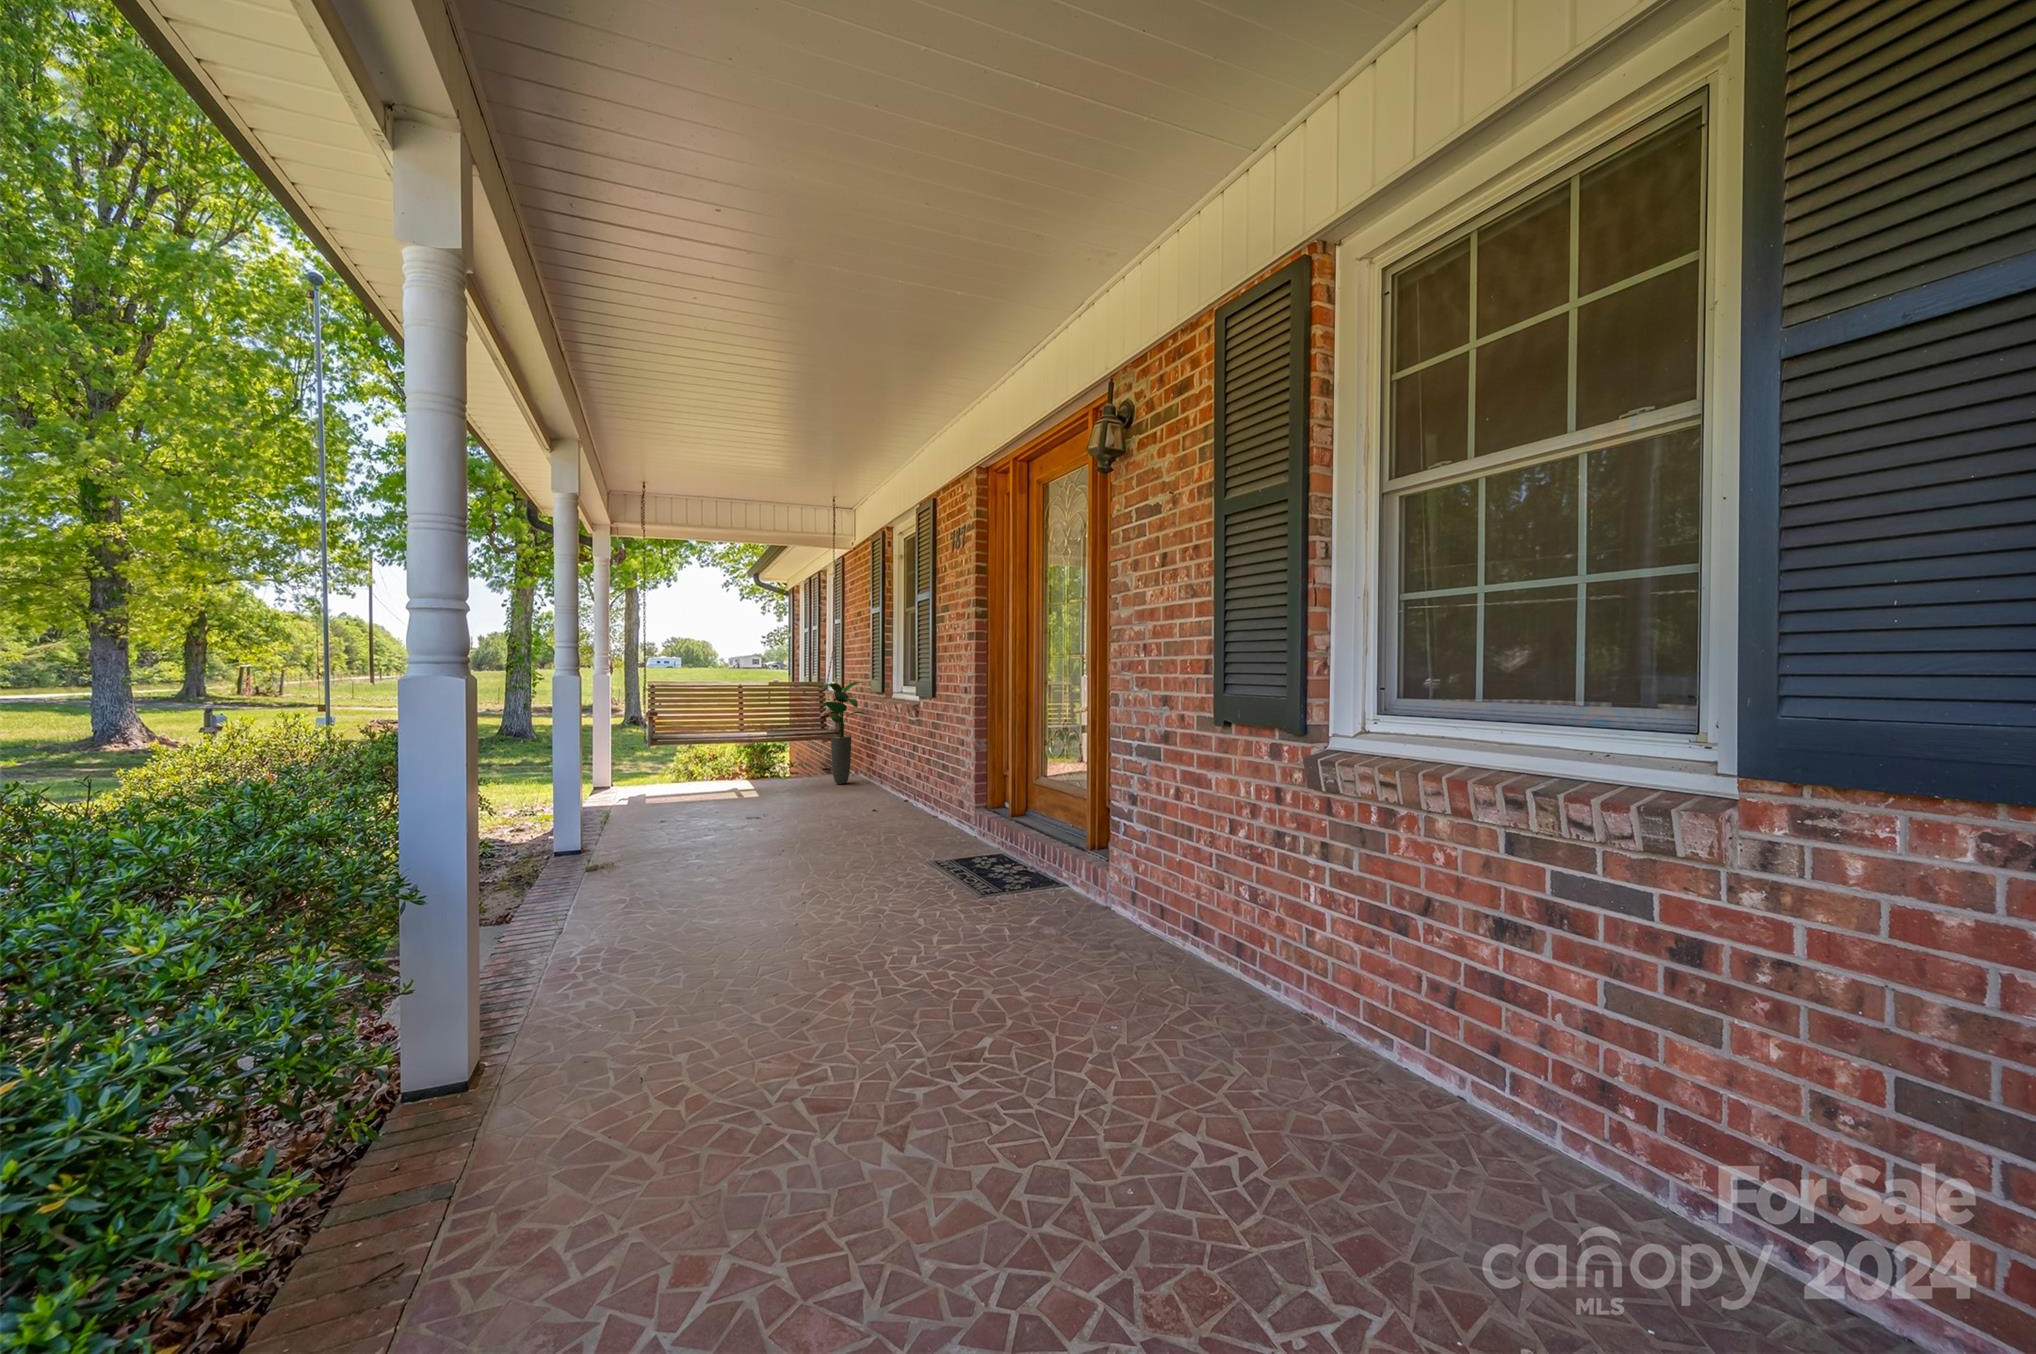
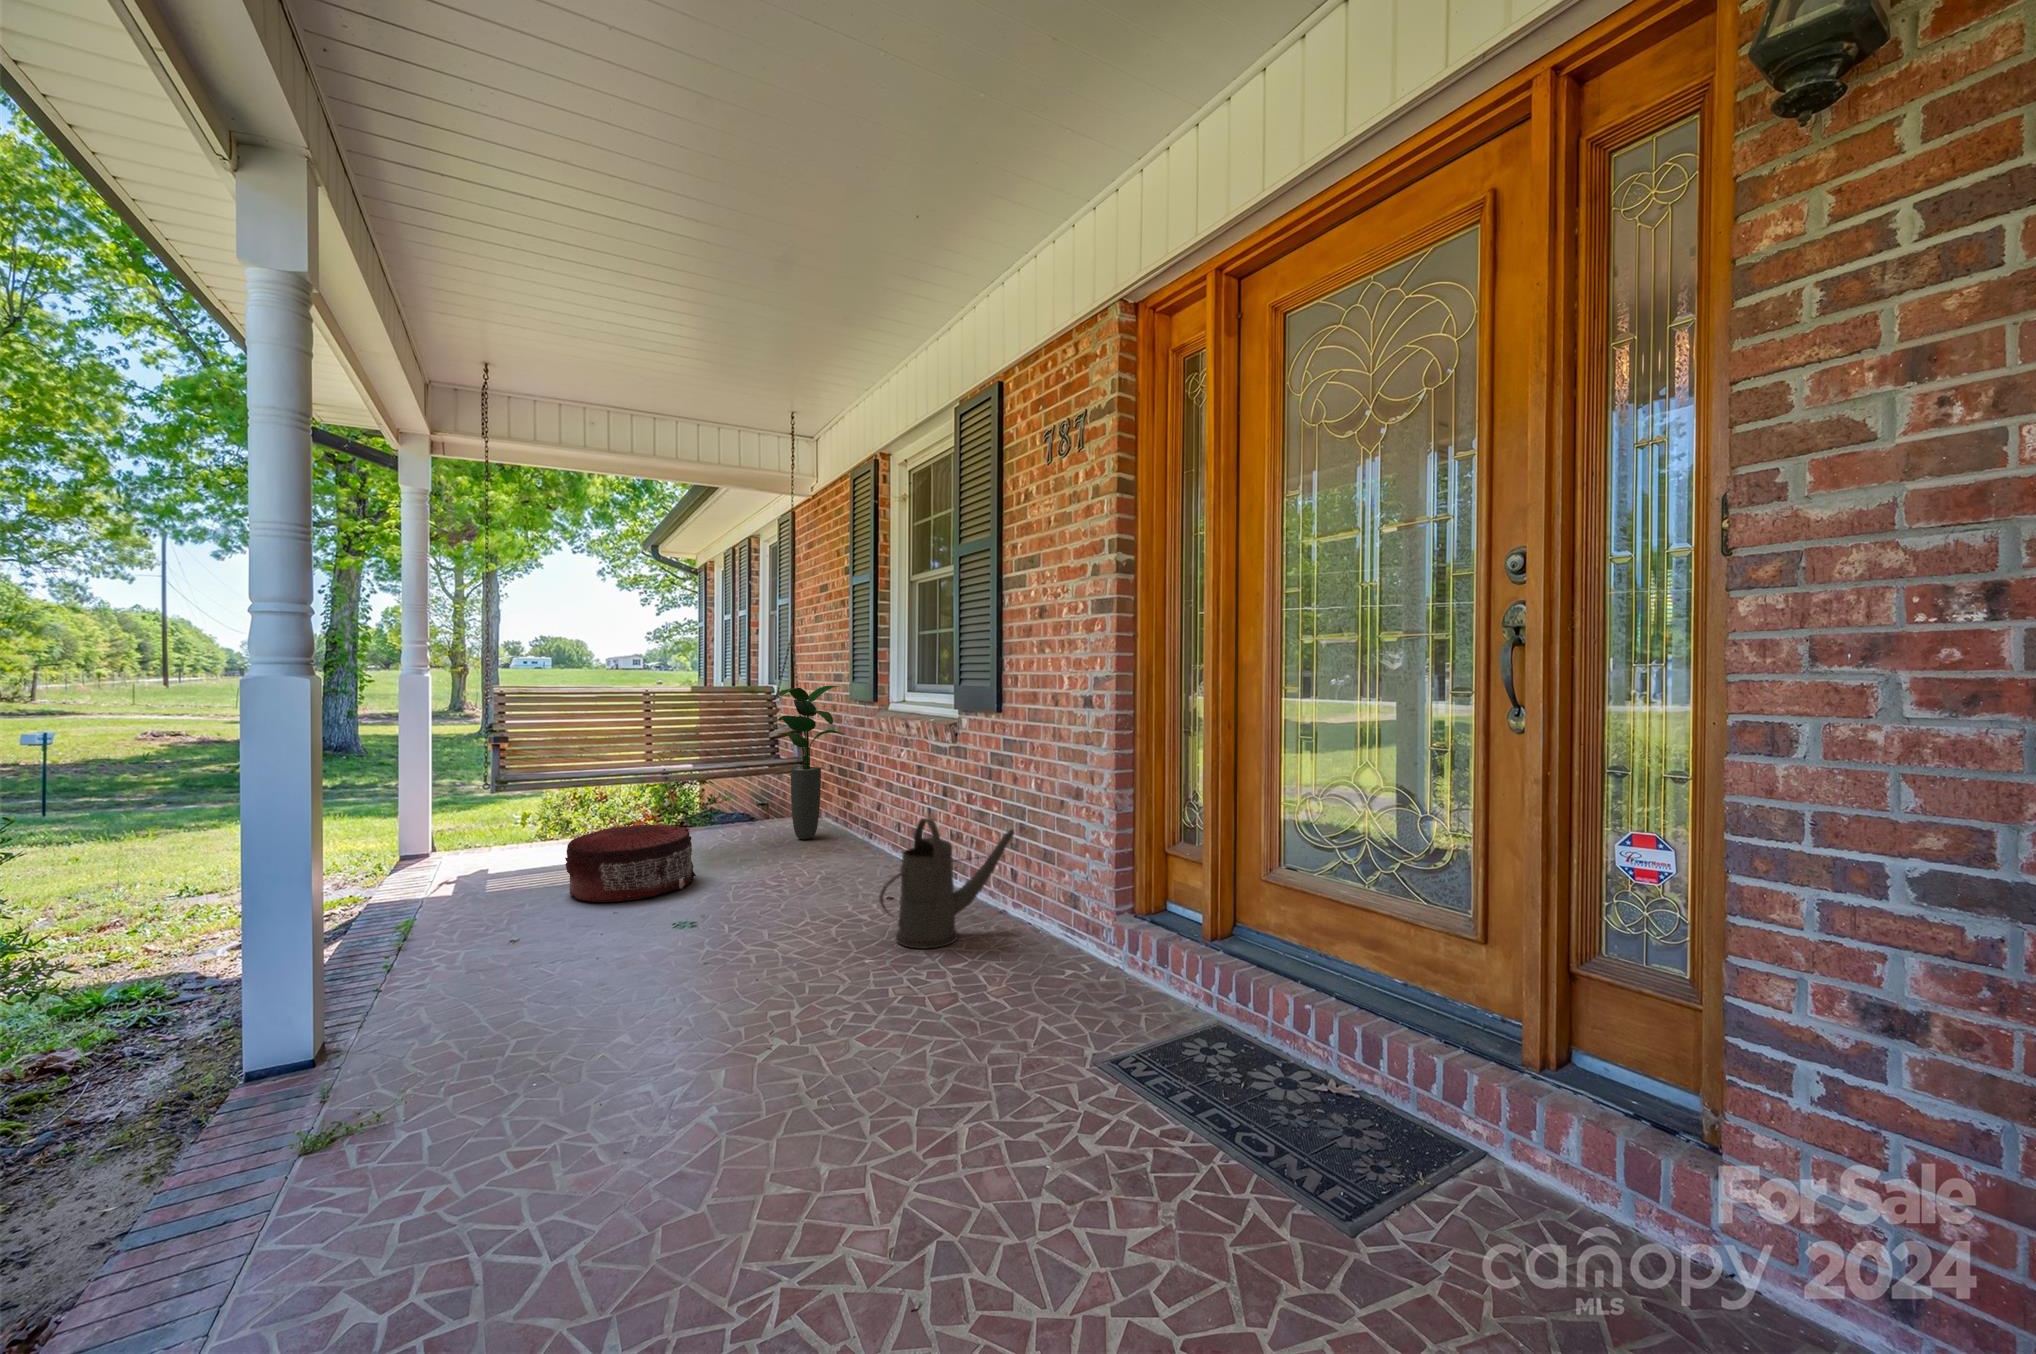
watering can: none [853,757,936,828] -> present [879,818,1014,949]
pouf: none [689,767,766,809] -> present [565,824,696,902]

